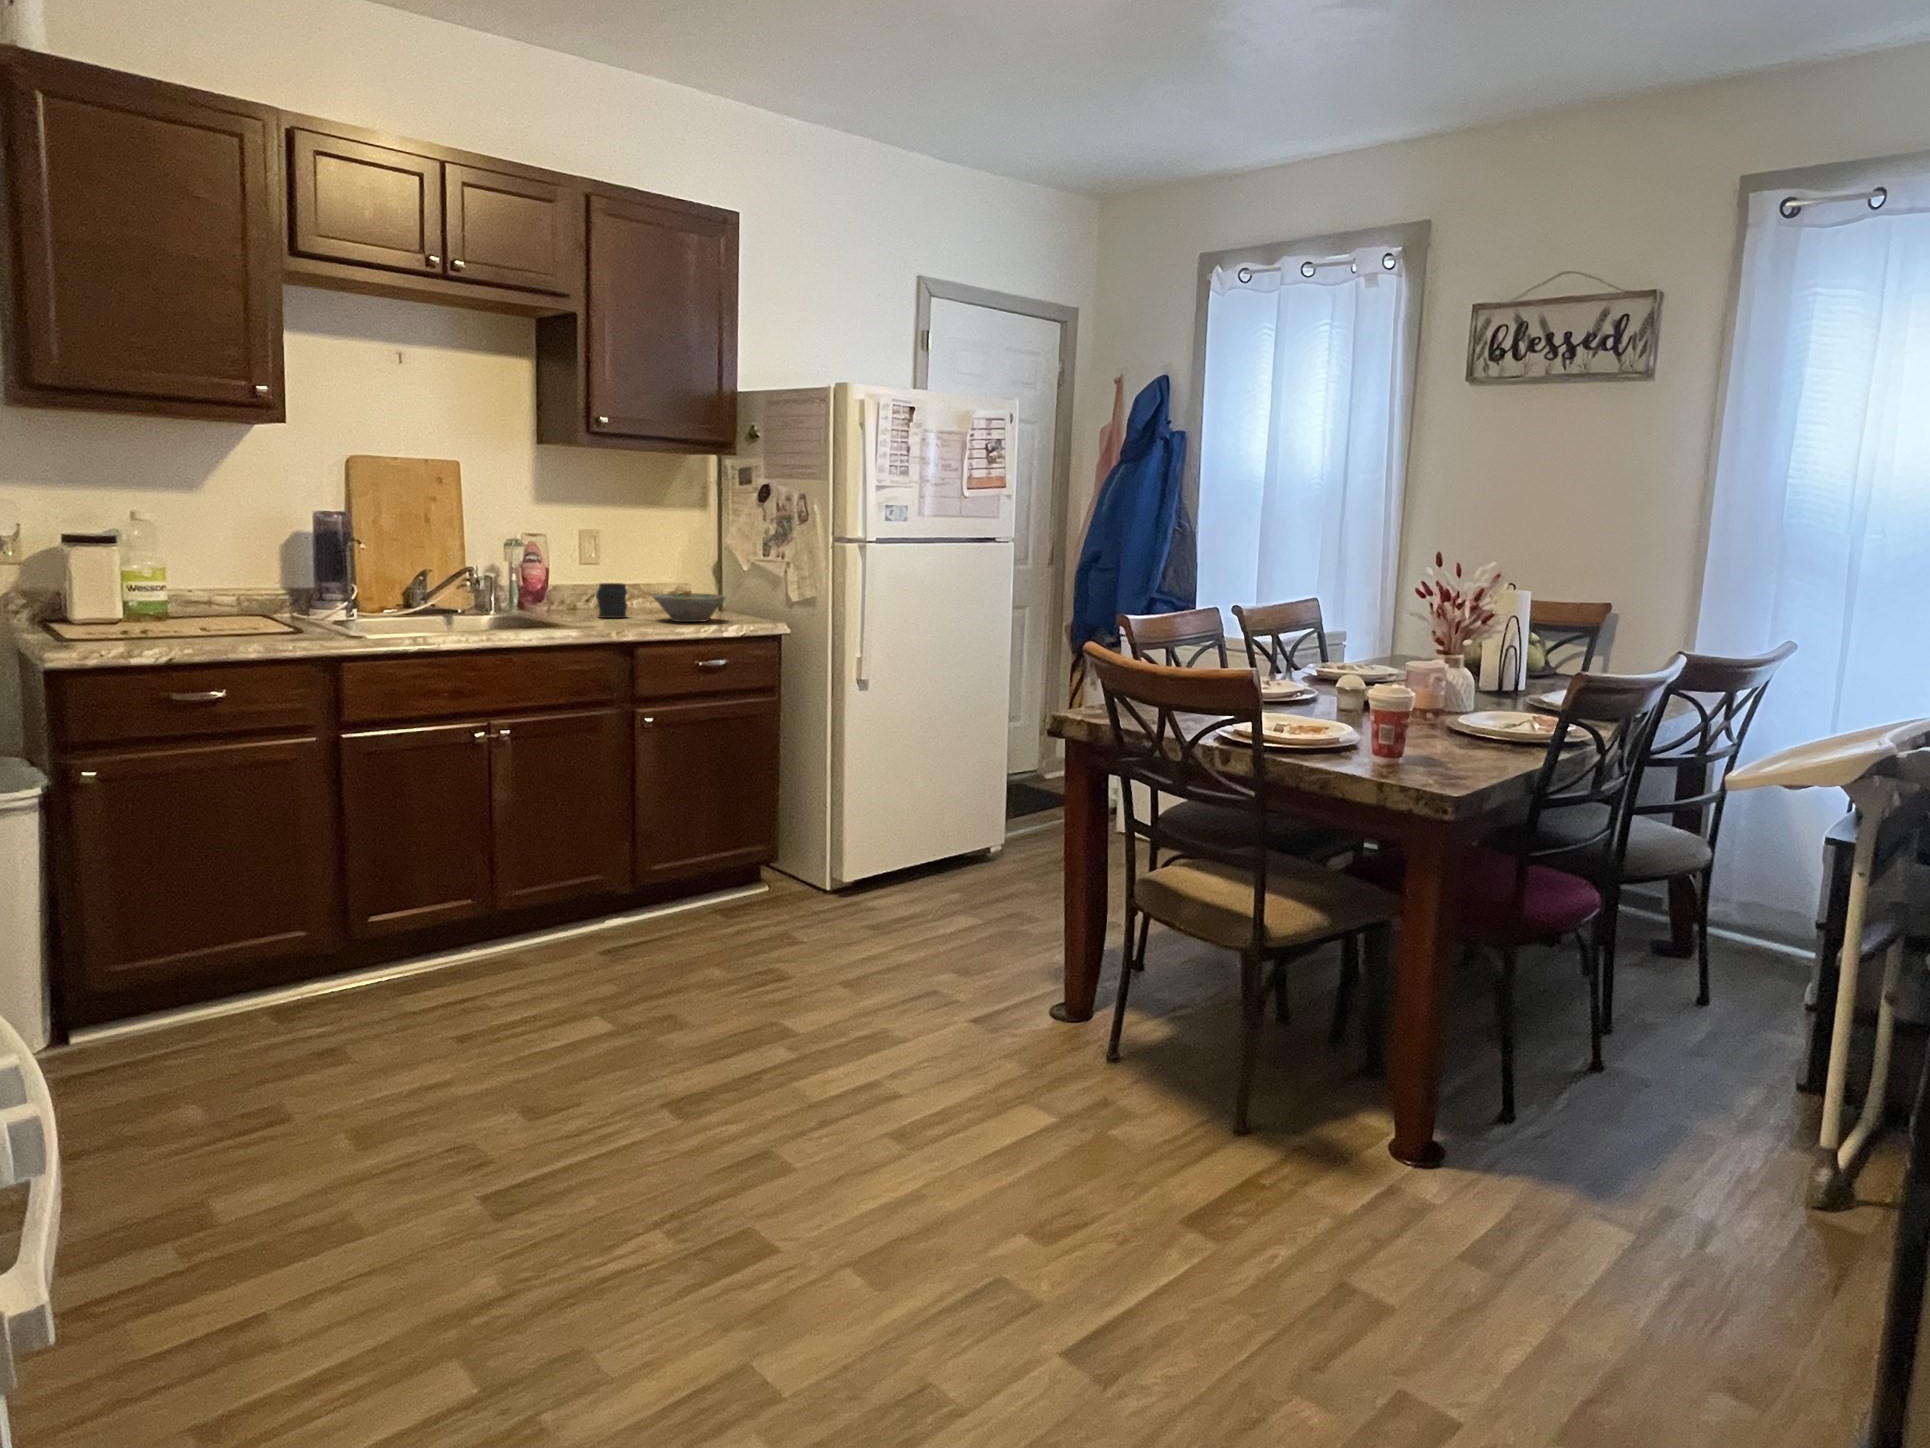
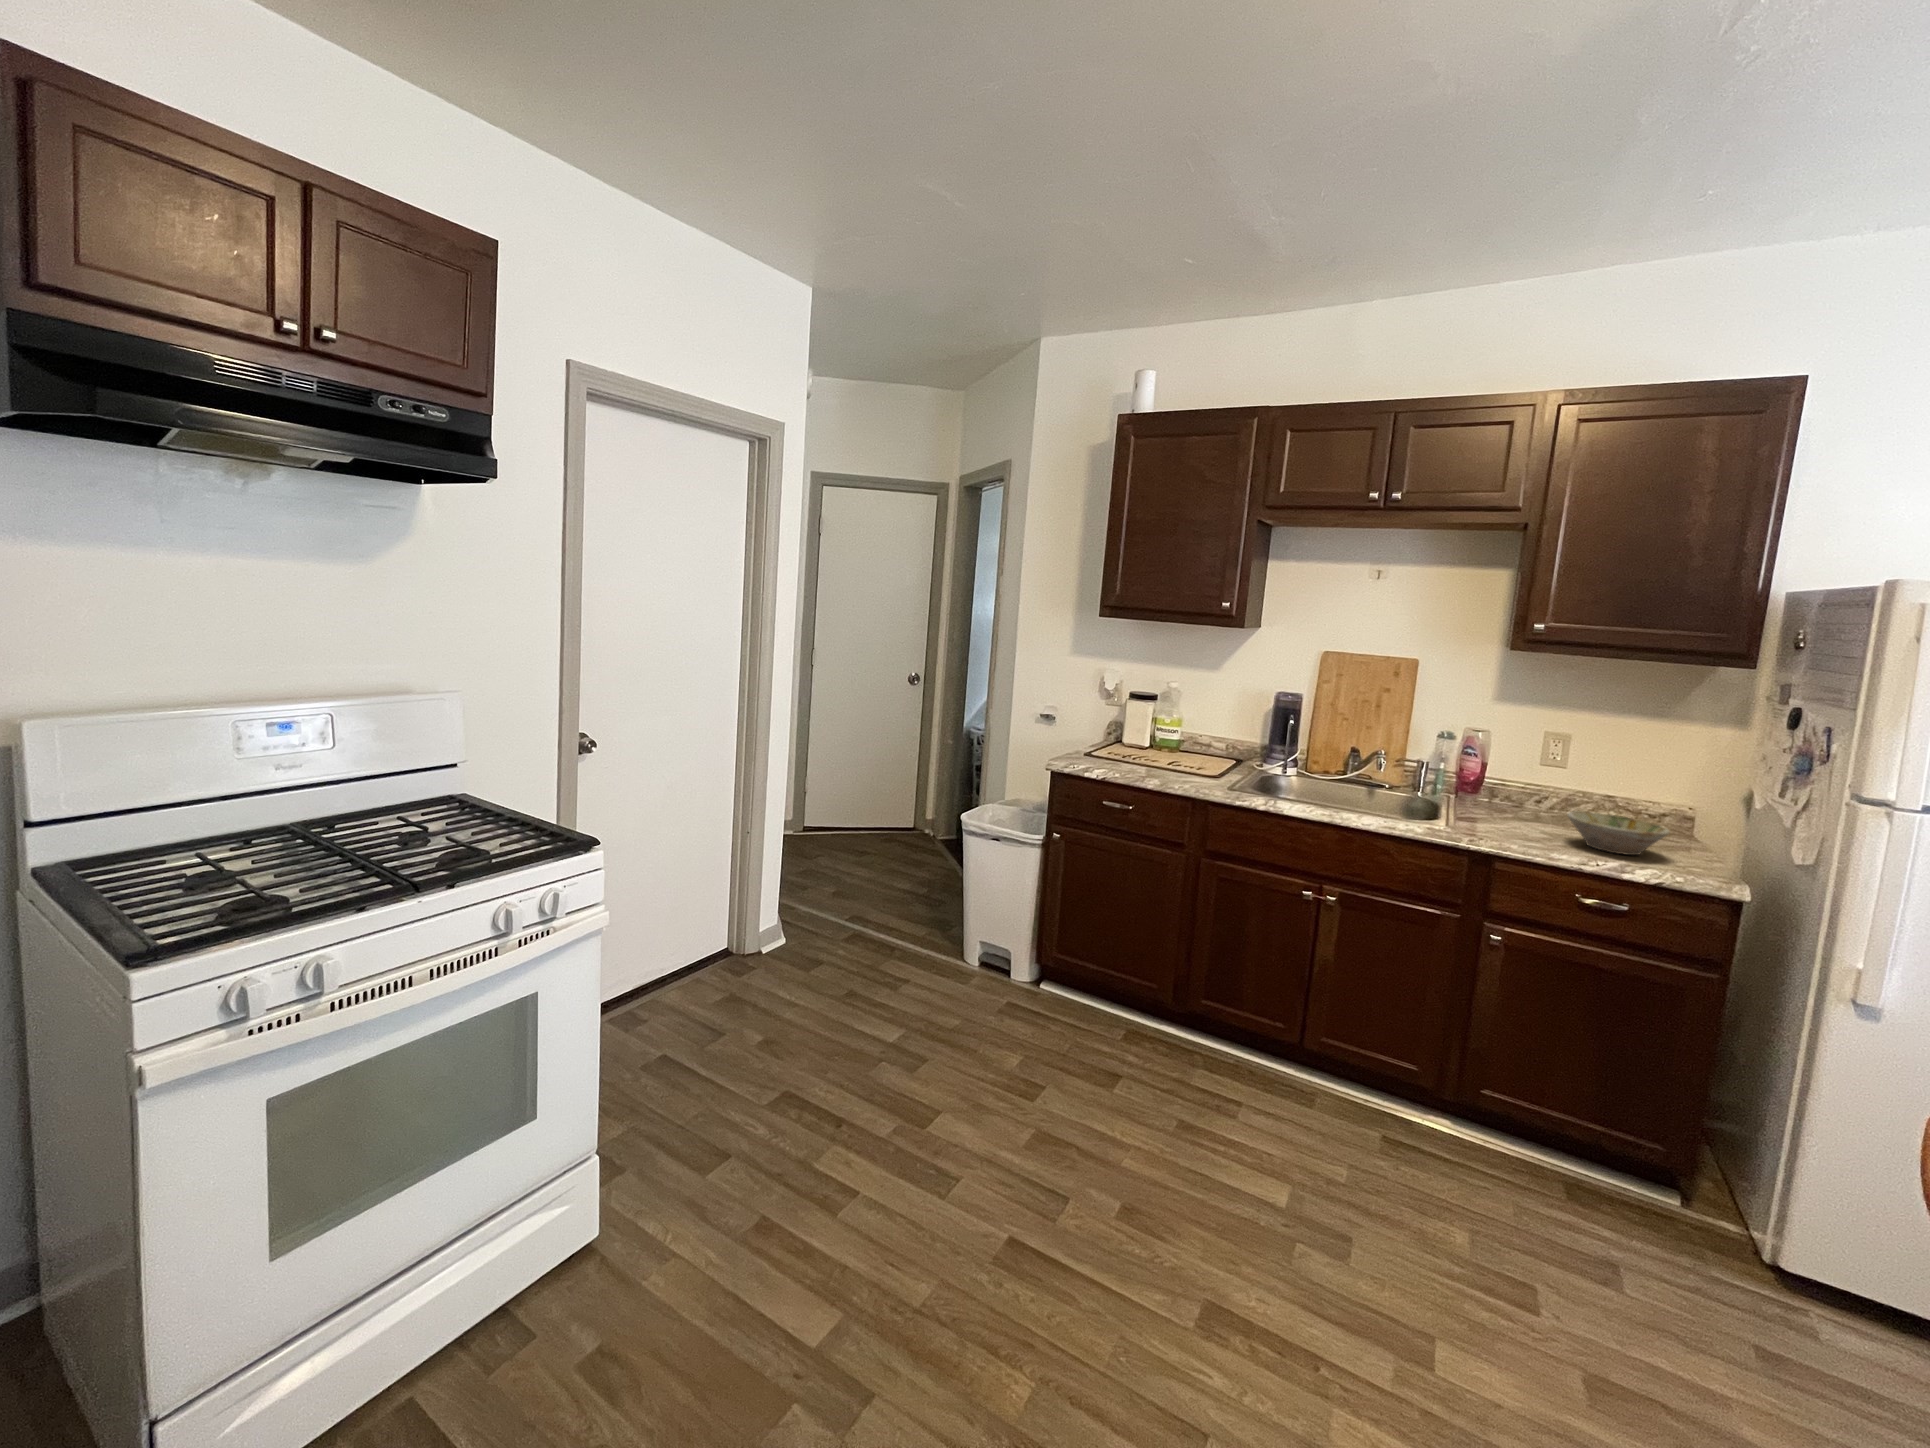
mug: present [596,583,627,618] -> none [1513,787,1561,828]

